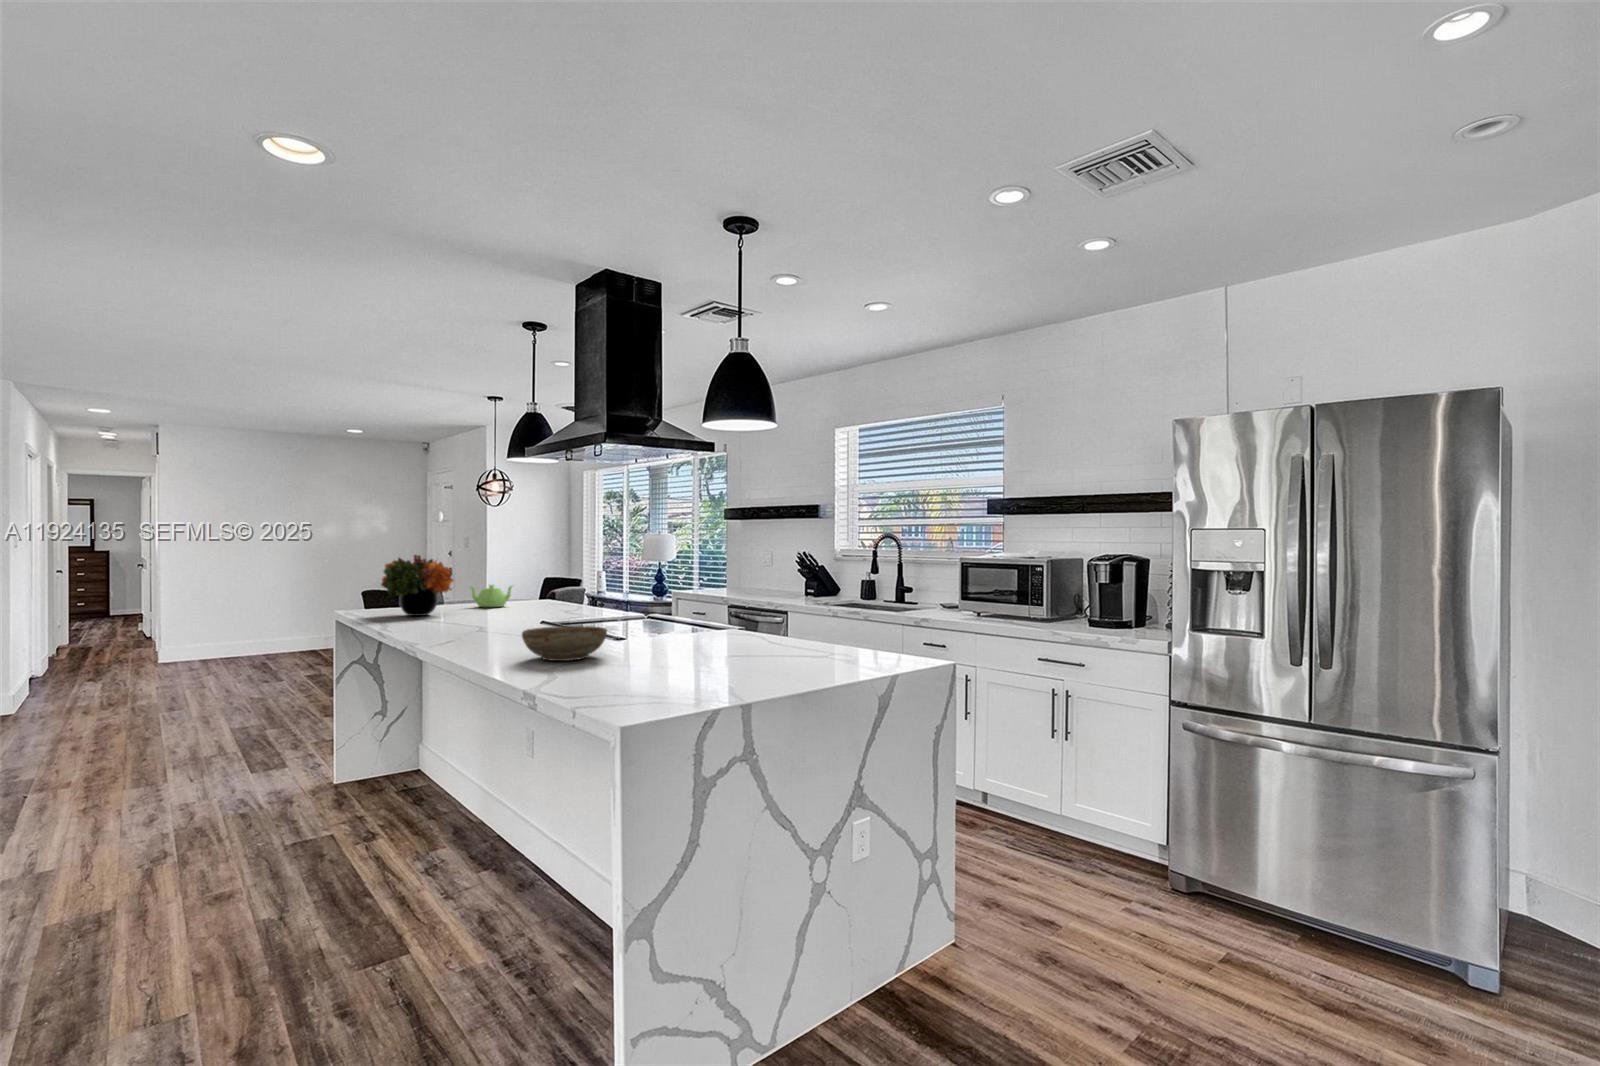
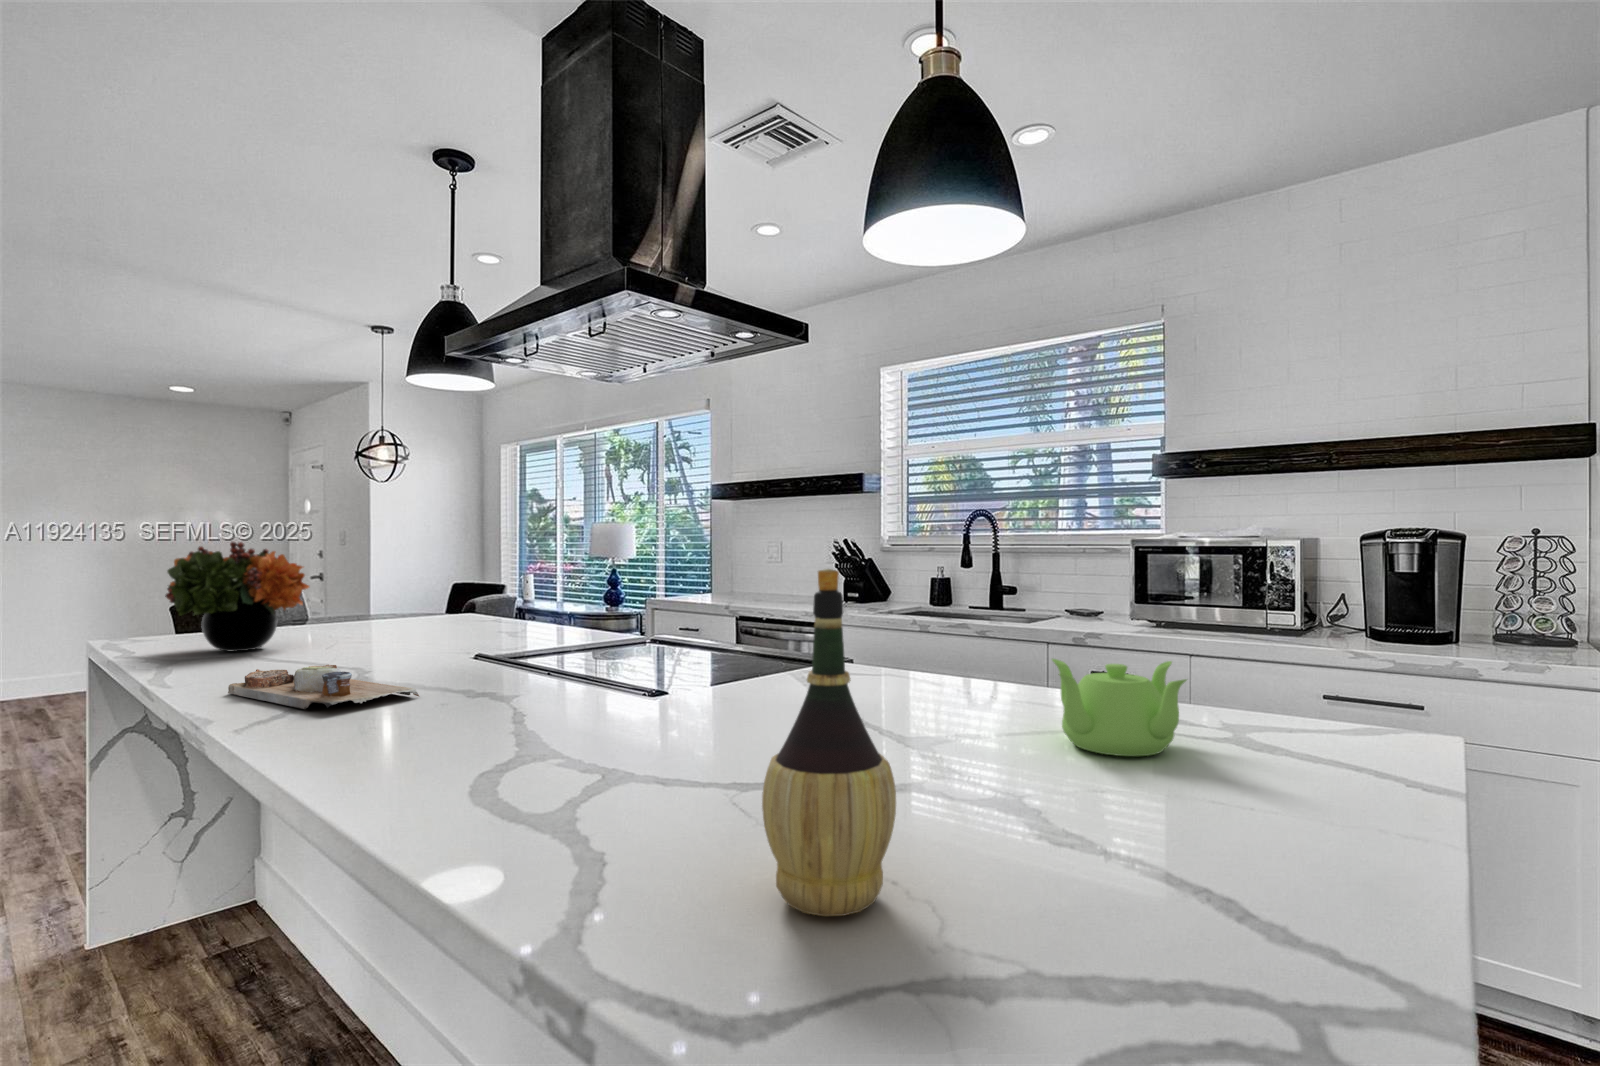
wine bottle: none [603,580,646,684] -> present [762,569,896,916]
teapot: present [471,585,512,607] -> present [1052,659,1186,756]
cutting board: none [422,621,511,639] -> present [228,664,419,709]
bowl: present [522,626,607,661] -> none [460,684,670,784]

